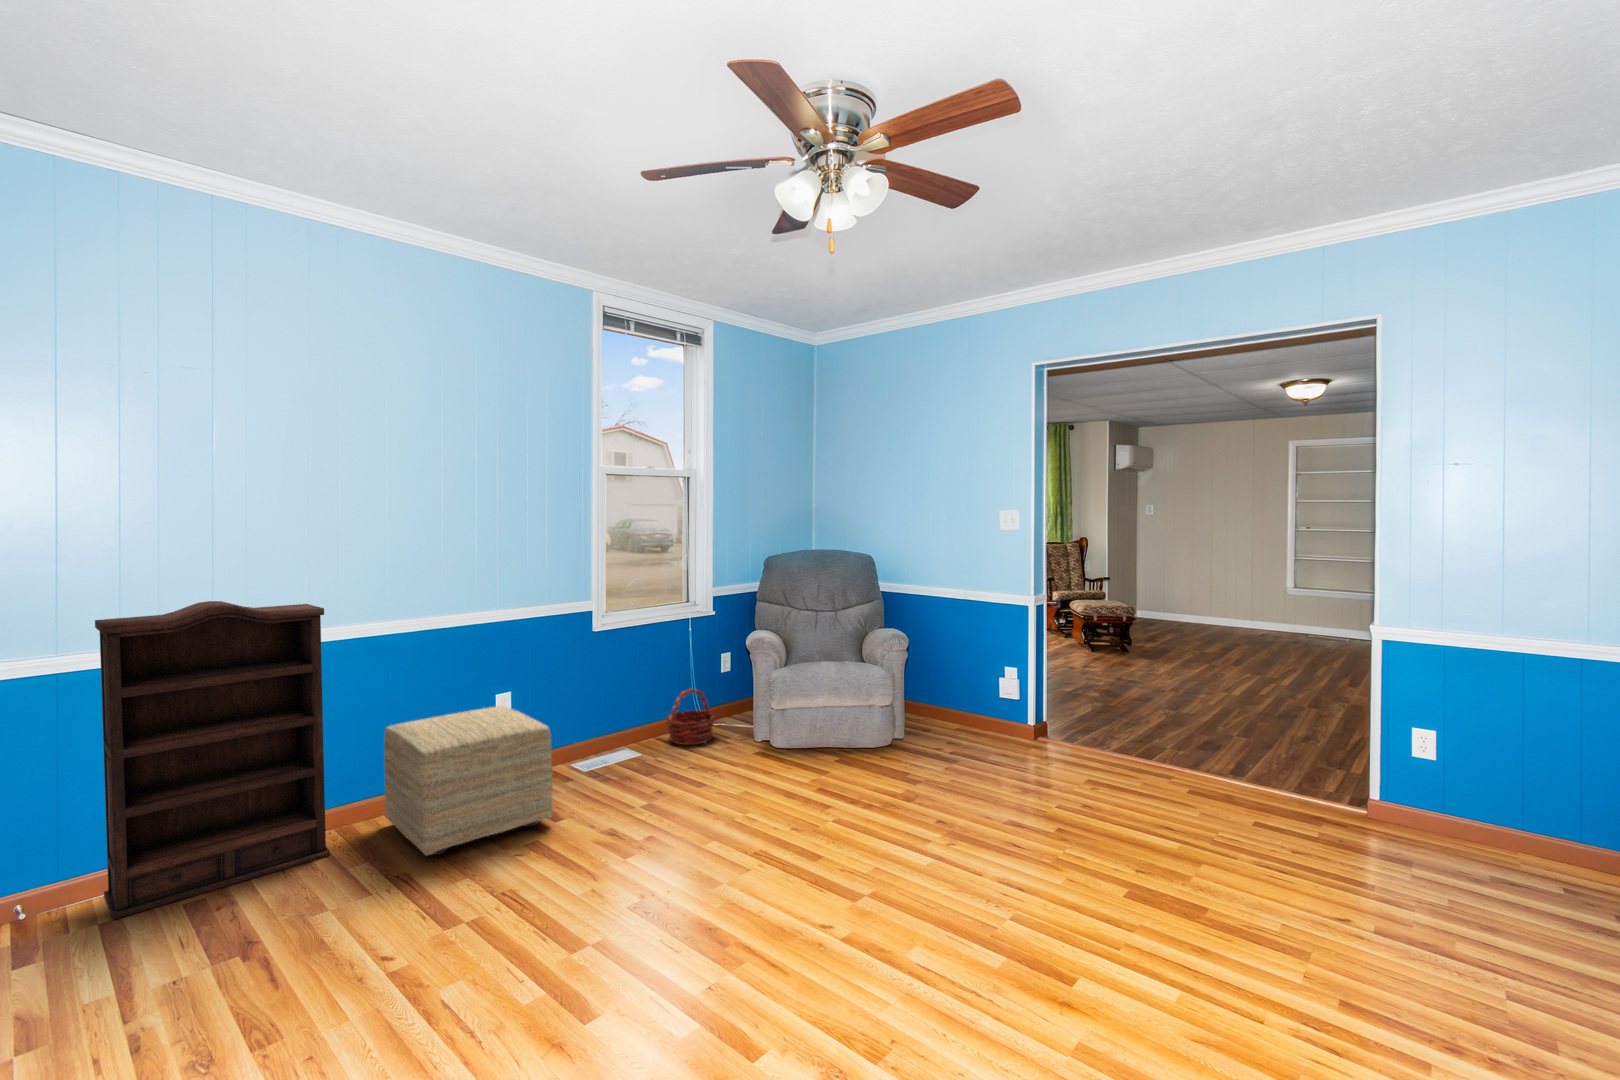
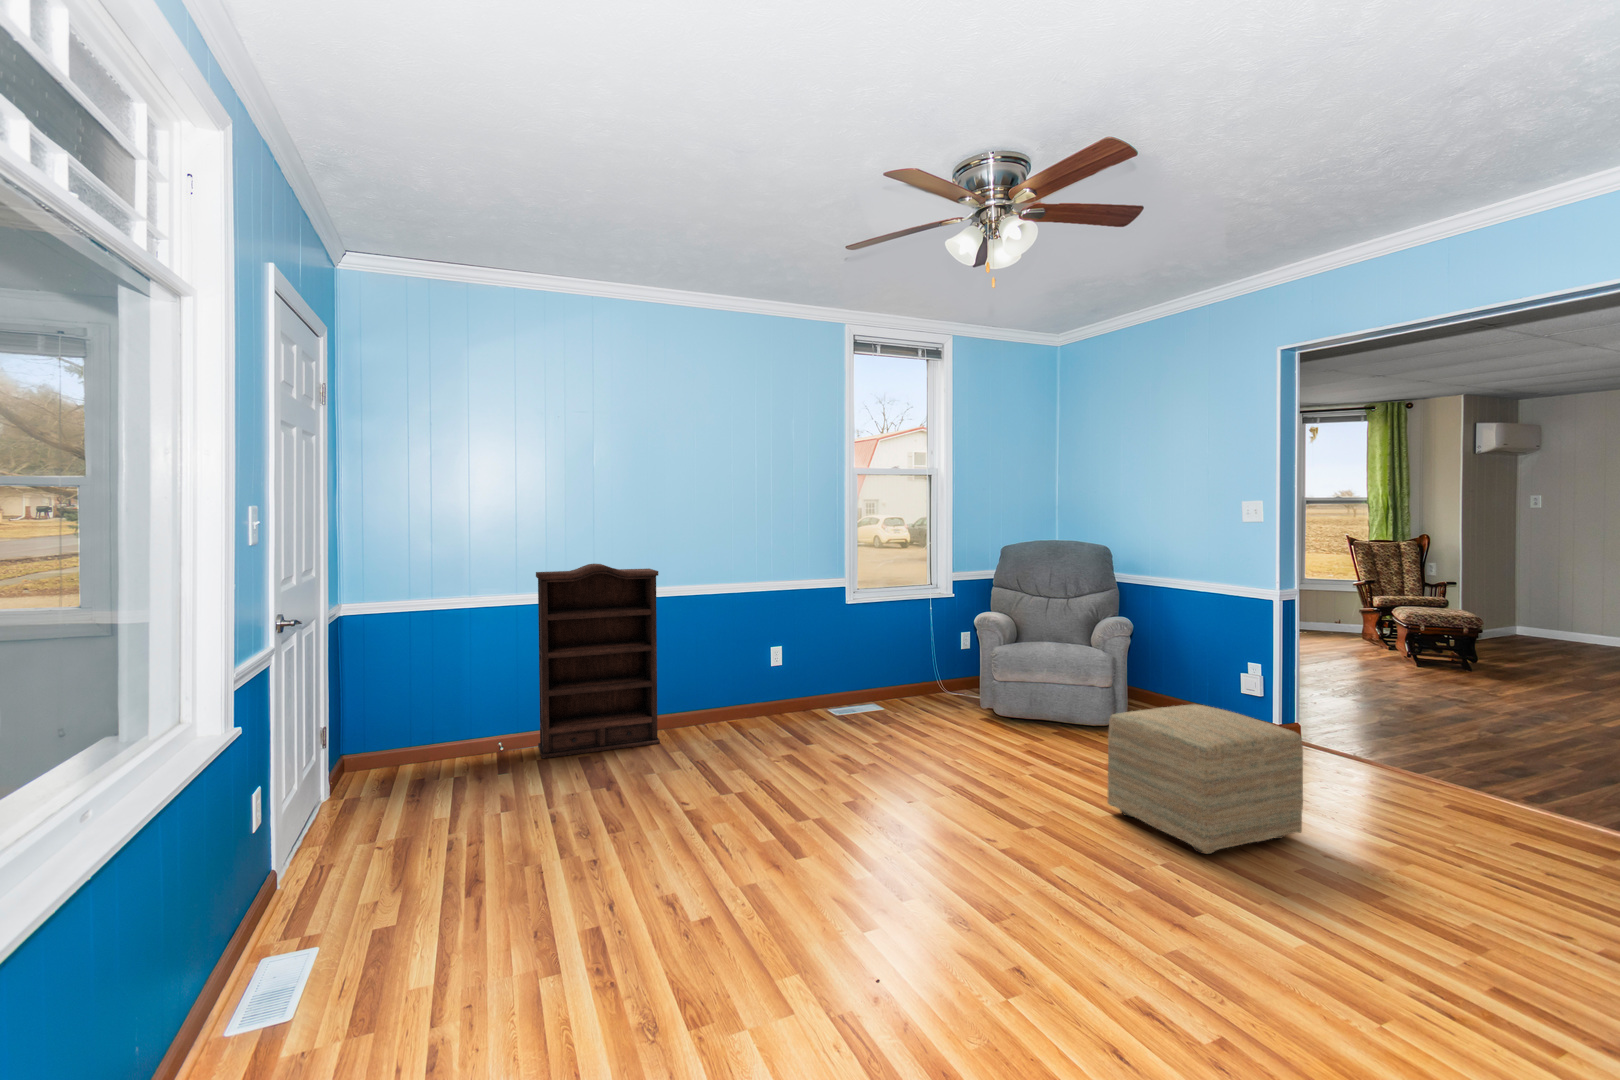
basket: present [666,689,715,745] -> none [911,658,954,706]
ottoman: present [384,706,553,855] -> present [1107,704,1303,854]

